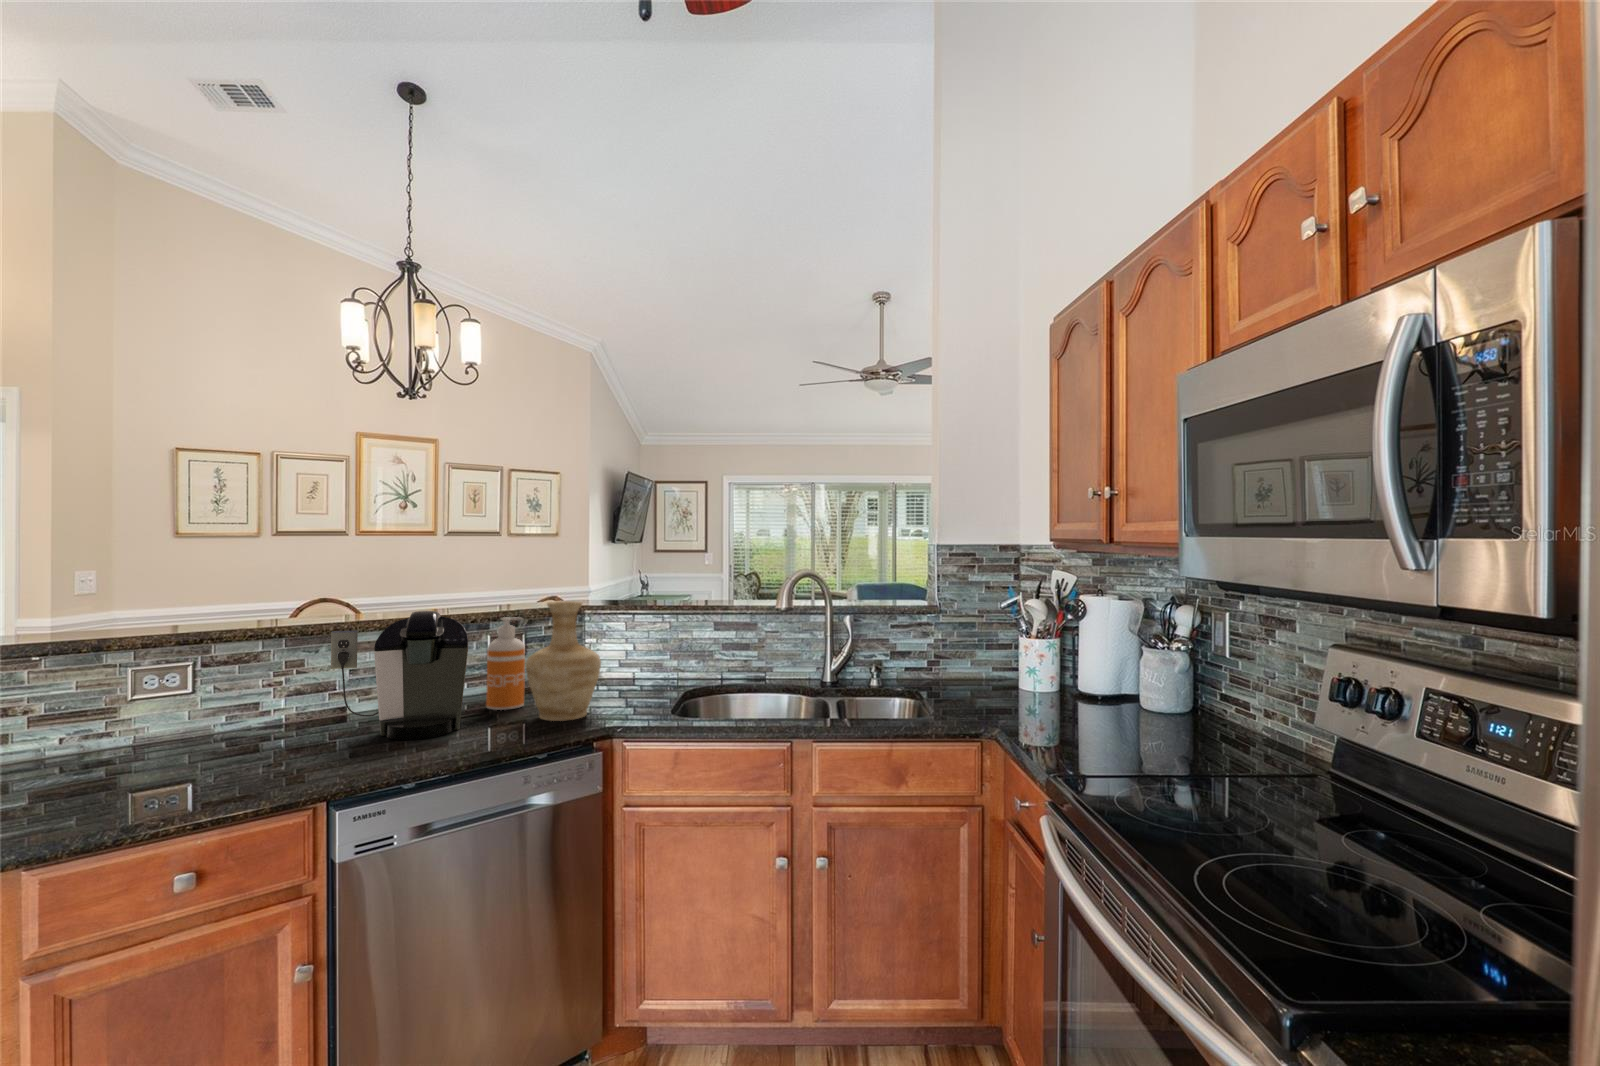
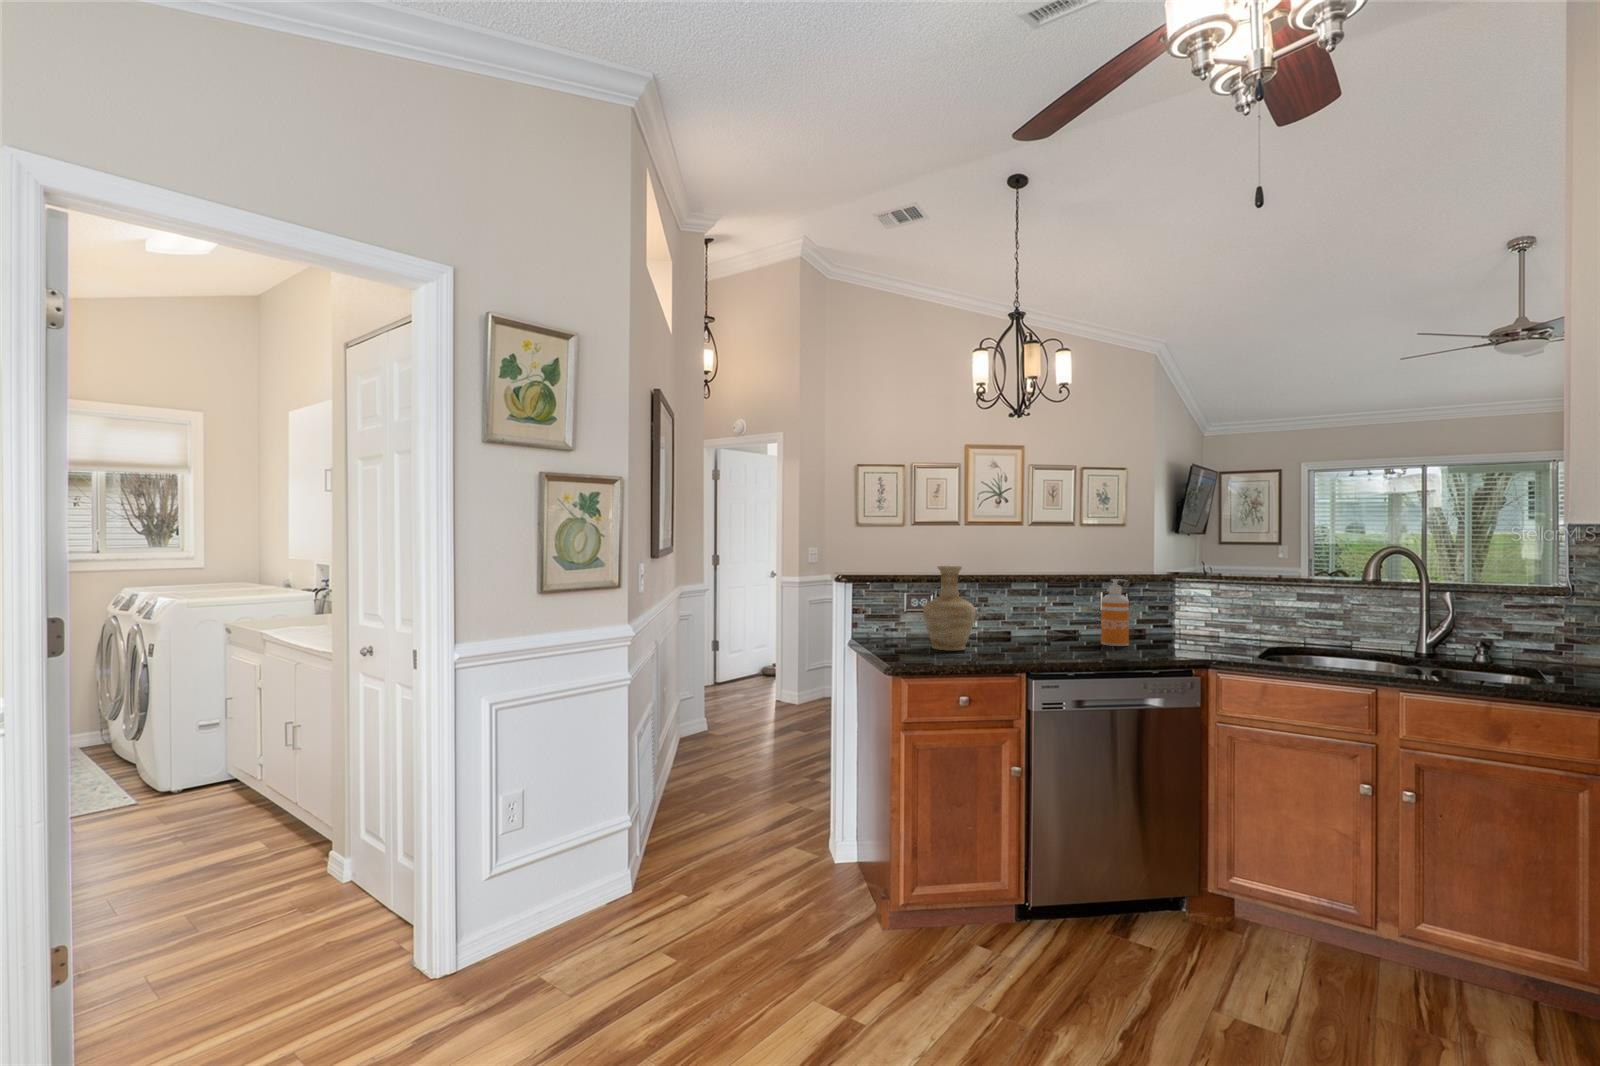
vase: present [526,601,601,721] -> present [923,566,976,650]
coffee maker: present [331,611,468,740] -> none [1004,569,1095,653]

